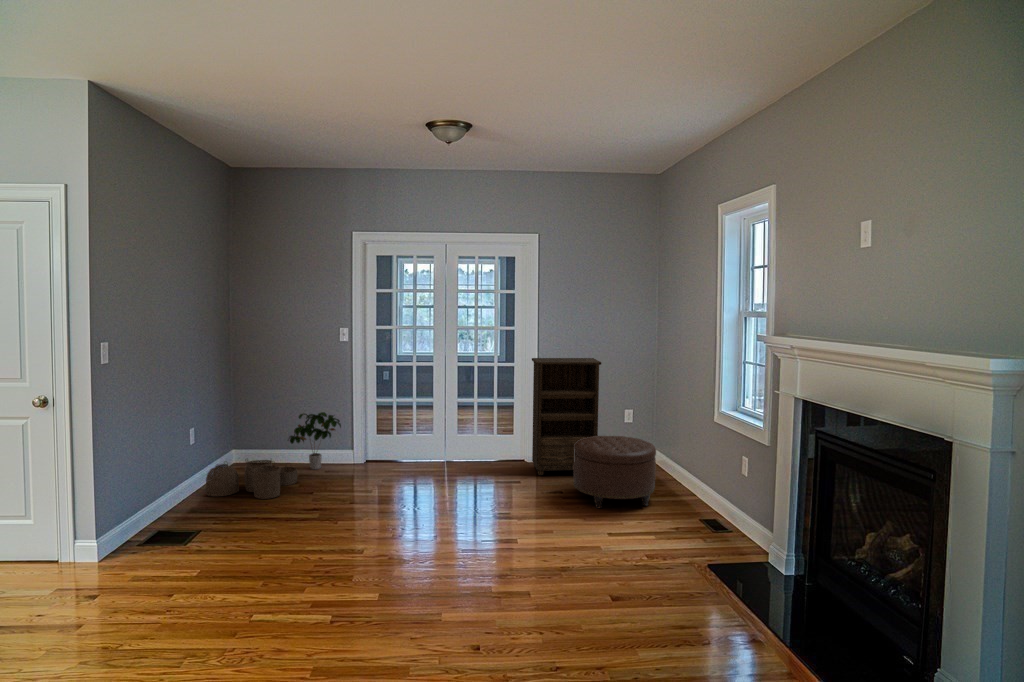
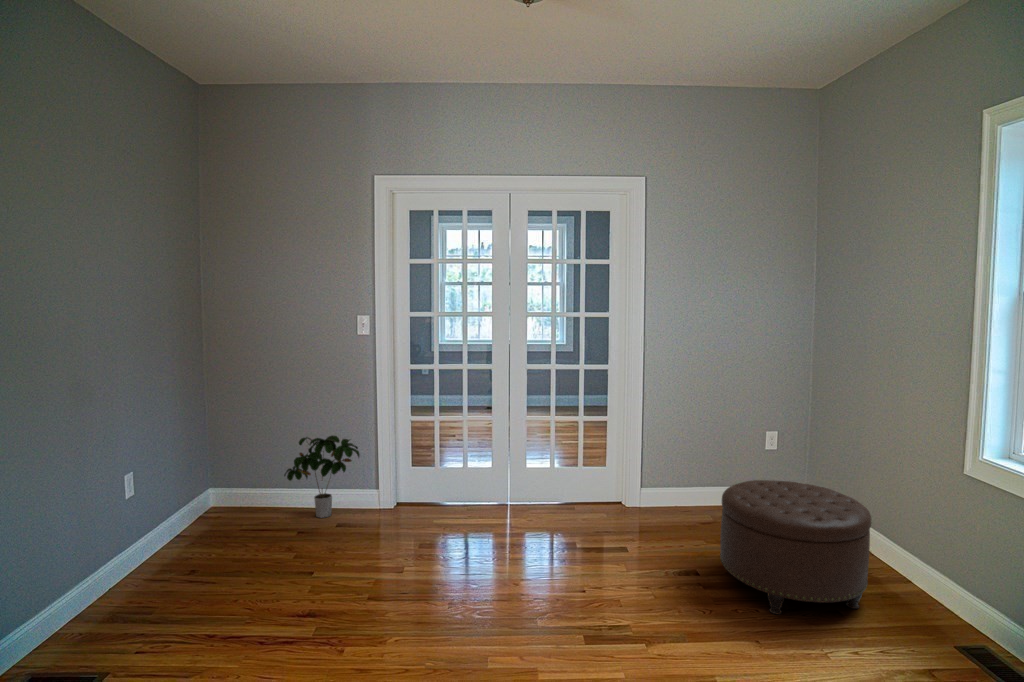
bookshelf: present [532,358,601,475] -> none [635,357,748,534]
woven basket: present [205,460,297,499] -> none [144,511,291,581]

